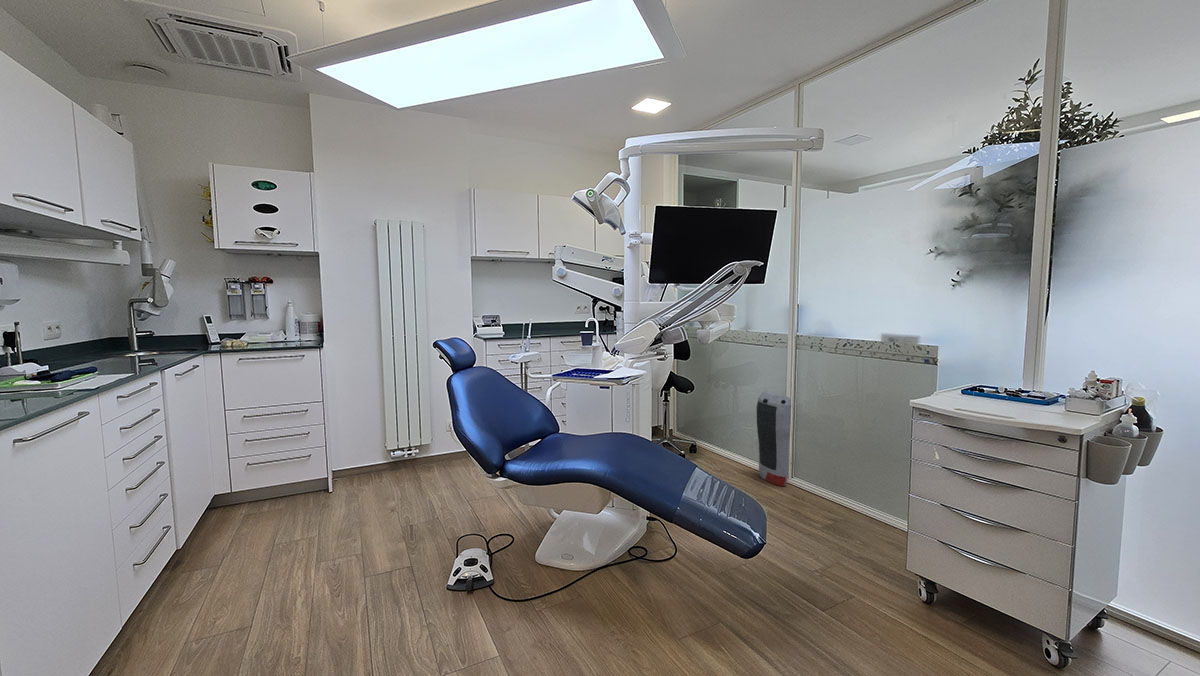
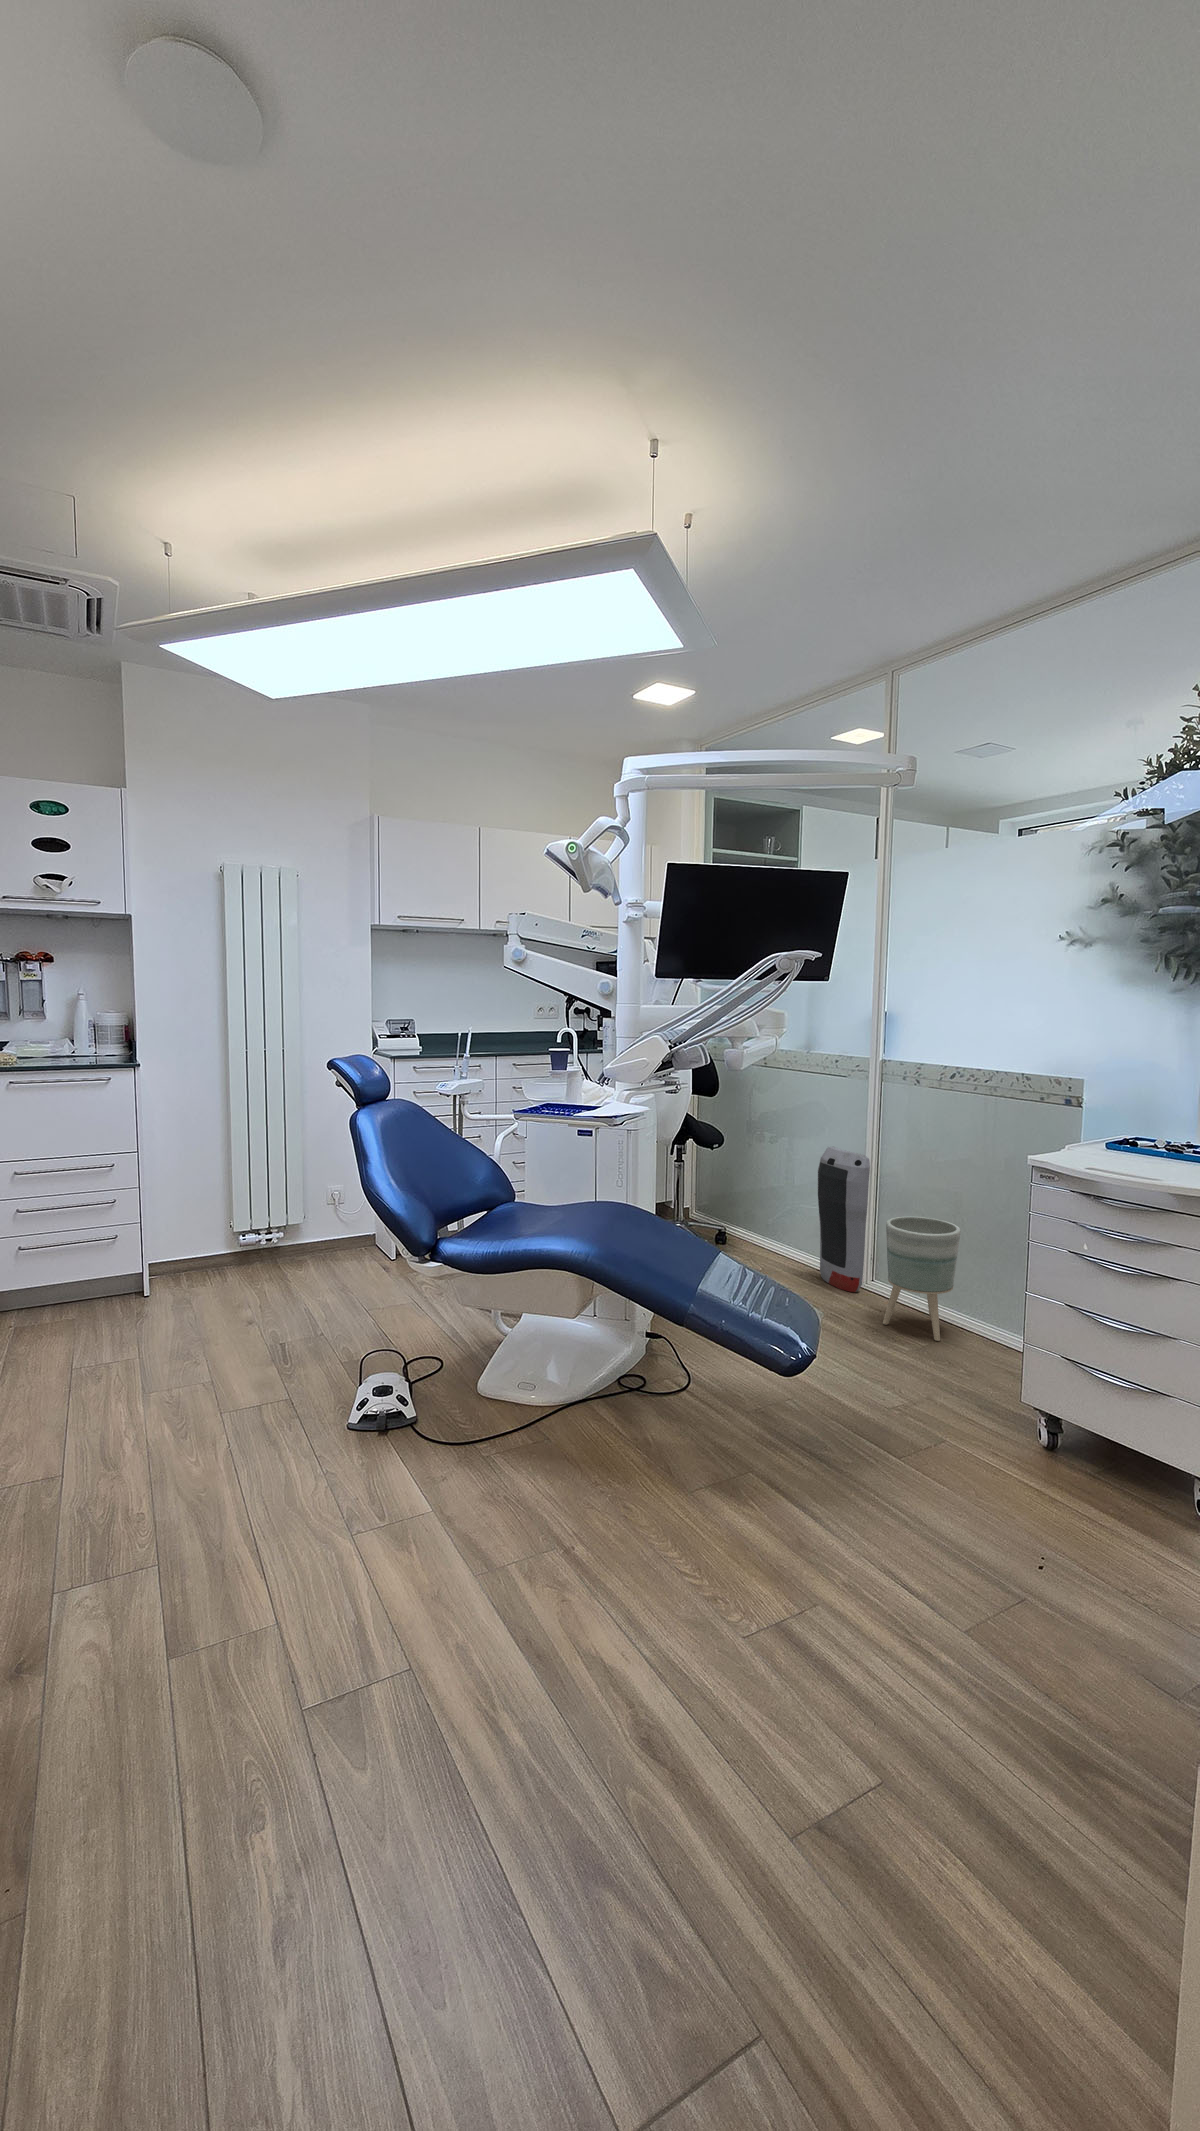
planter: none [803,437,855,521] -> present [883,1216,961,1341]

